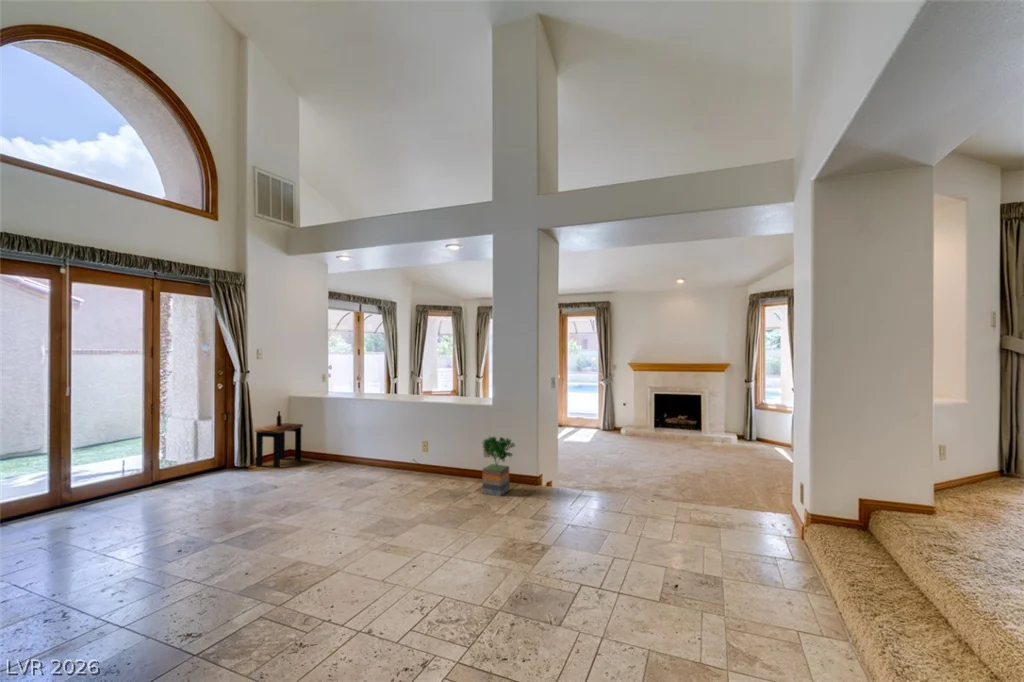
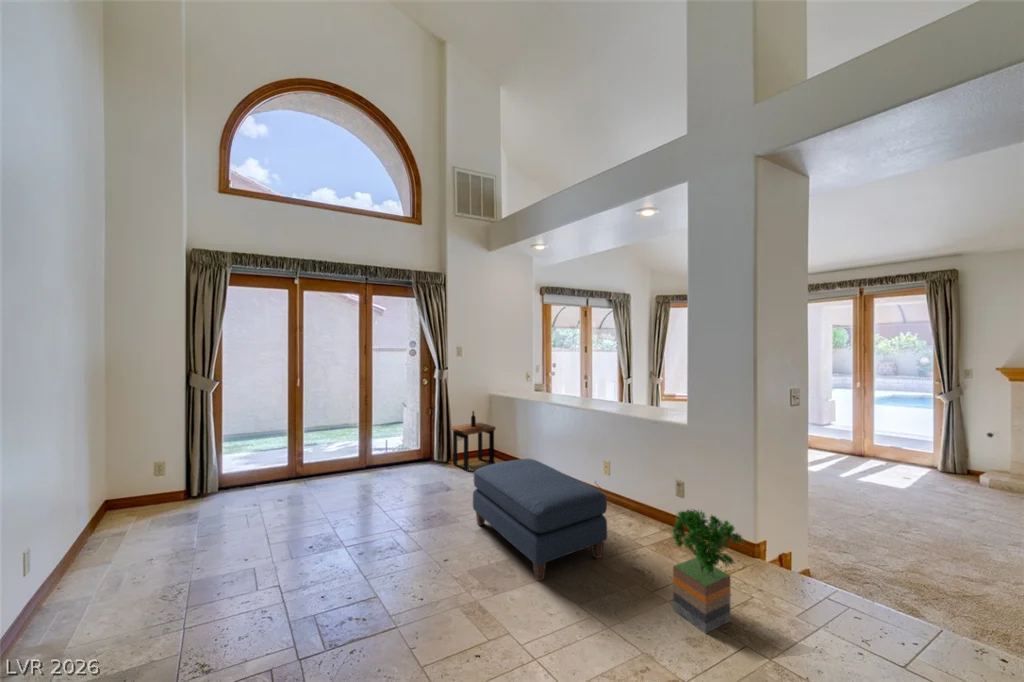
ottoman: none [325,436,436,503] -> present [473,459,607,581]

